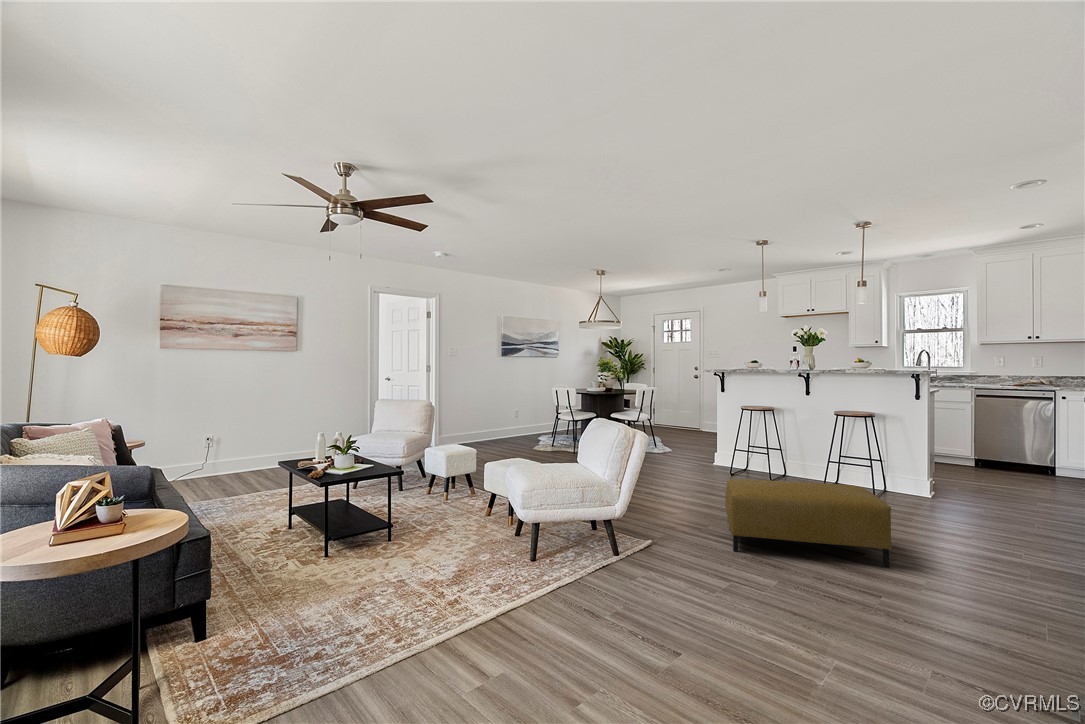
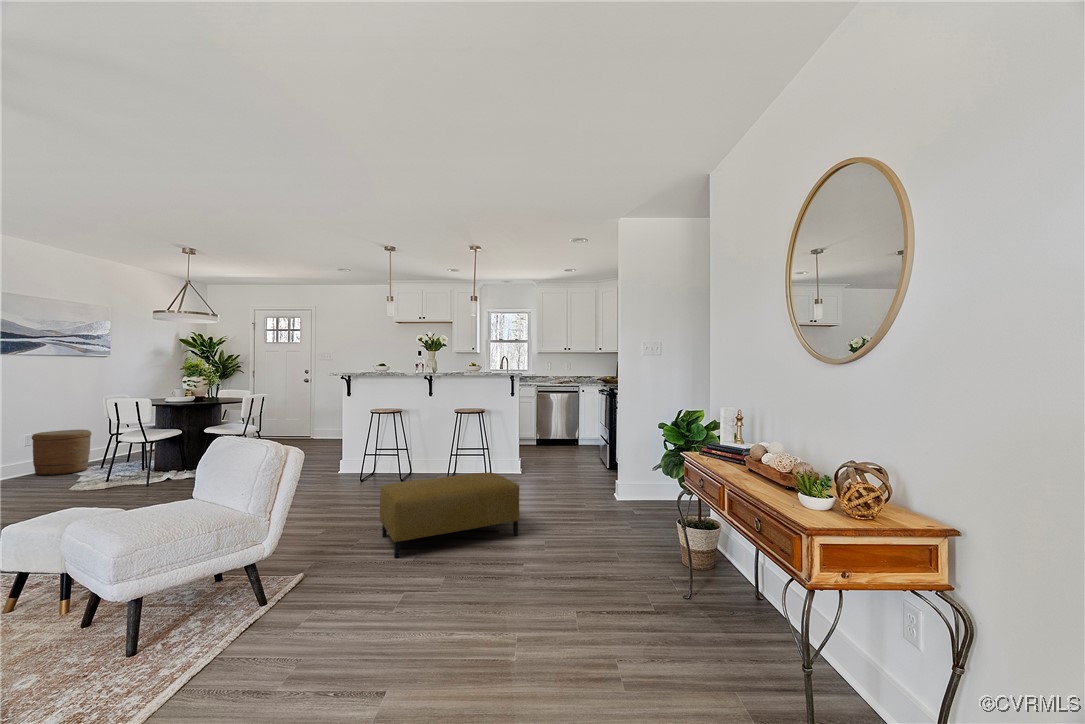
woven basket: none [517,409,546,439] -> present [32,430,91,475]

